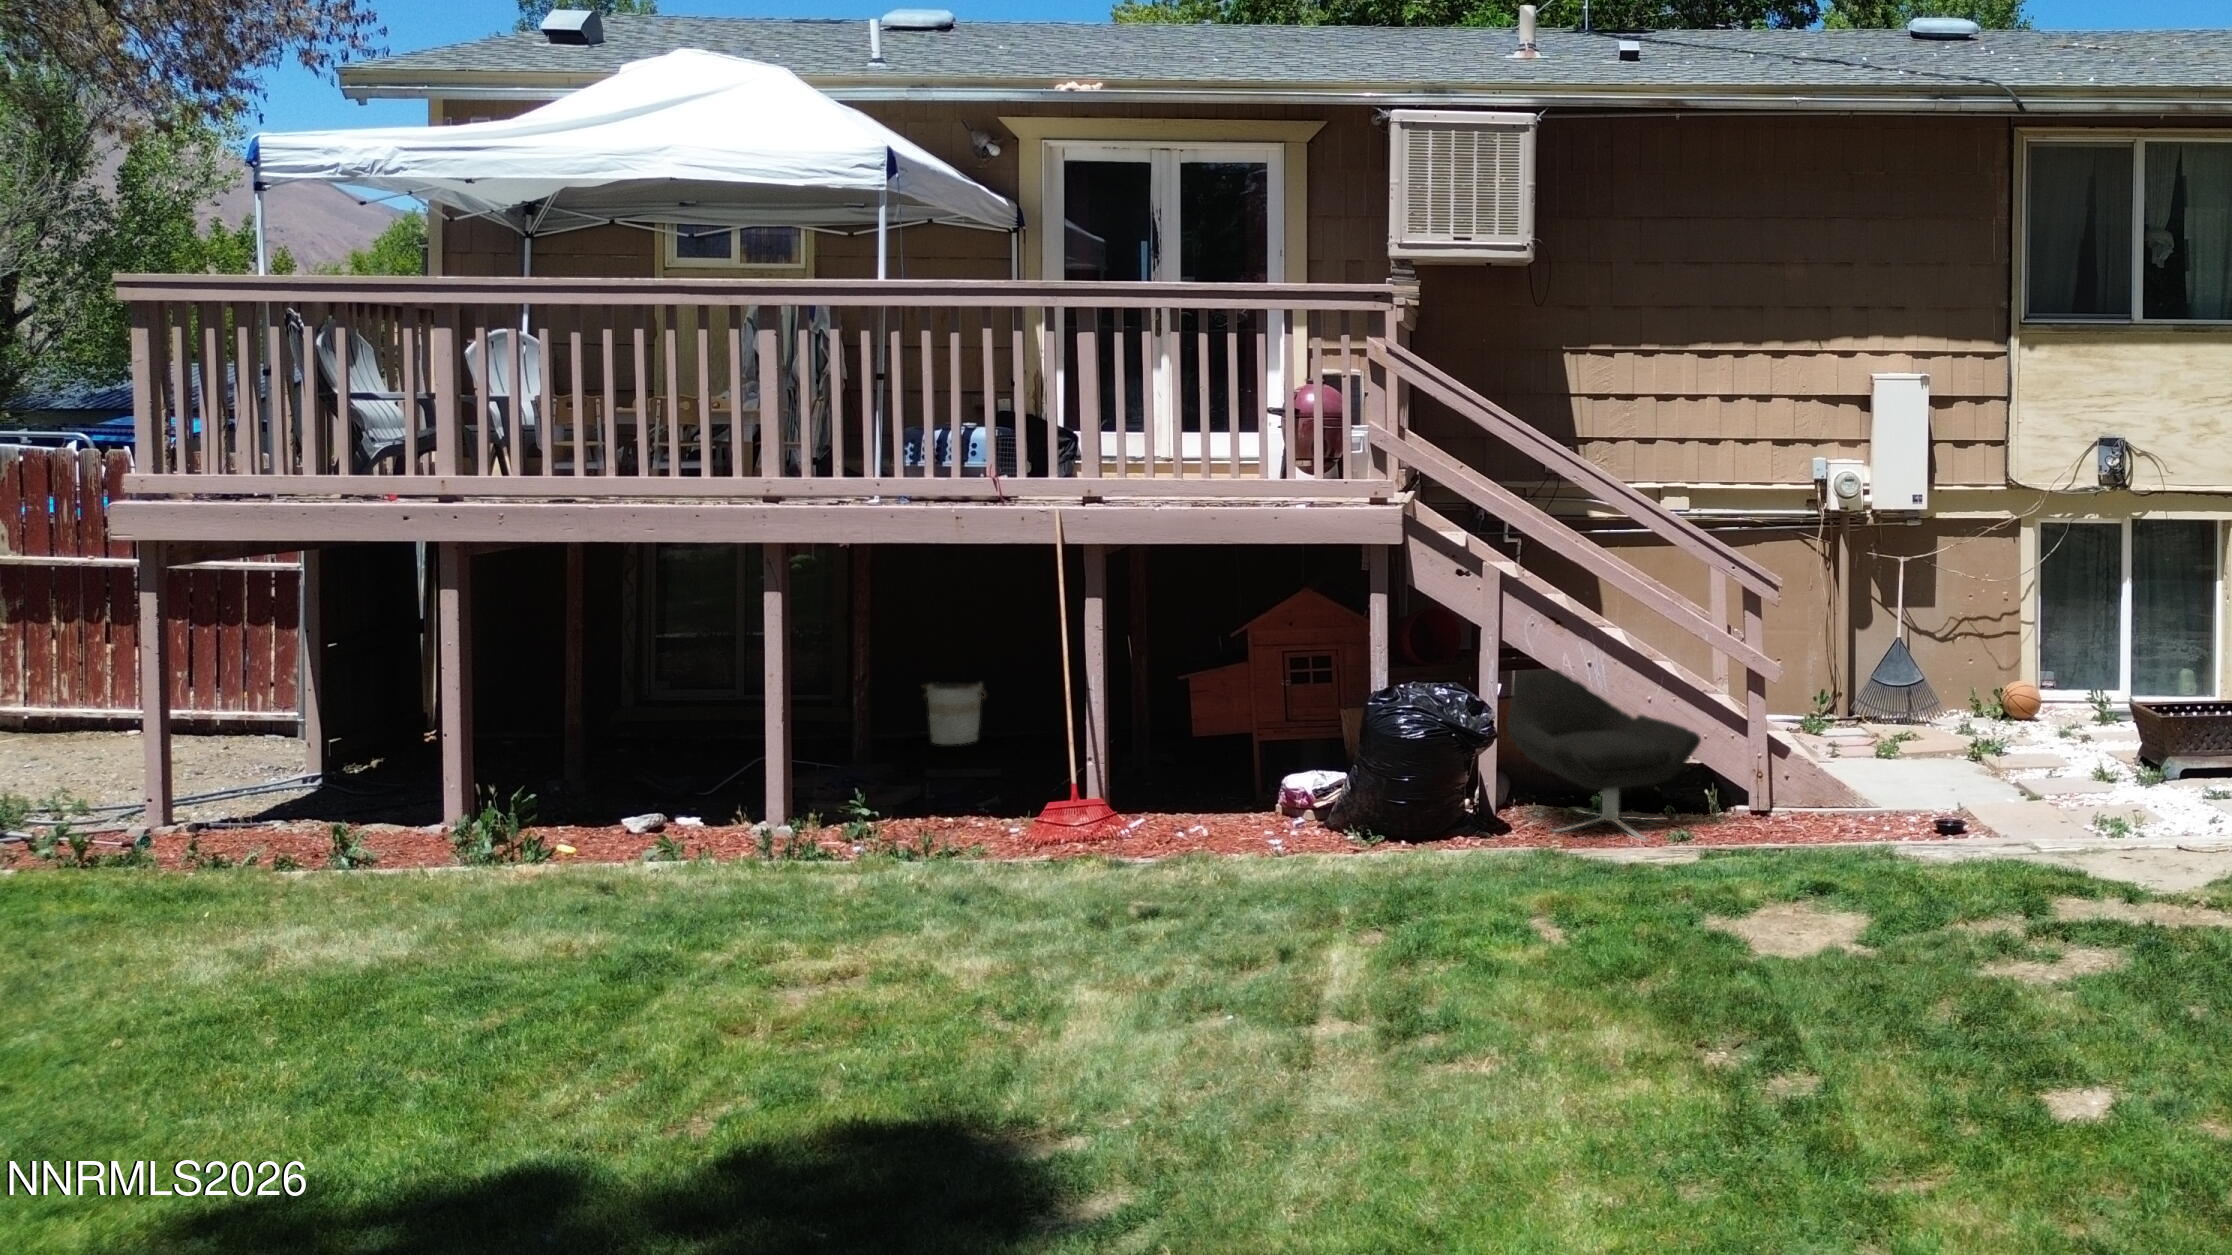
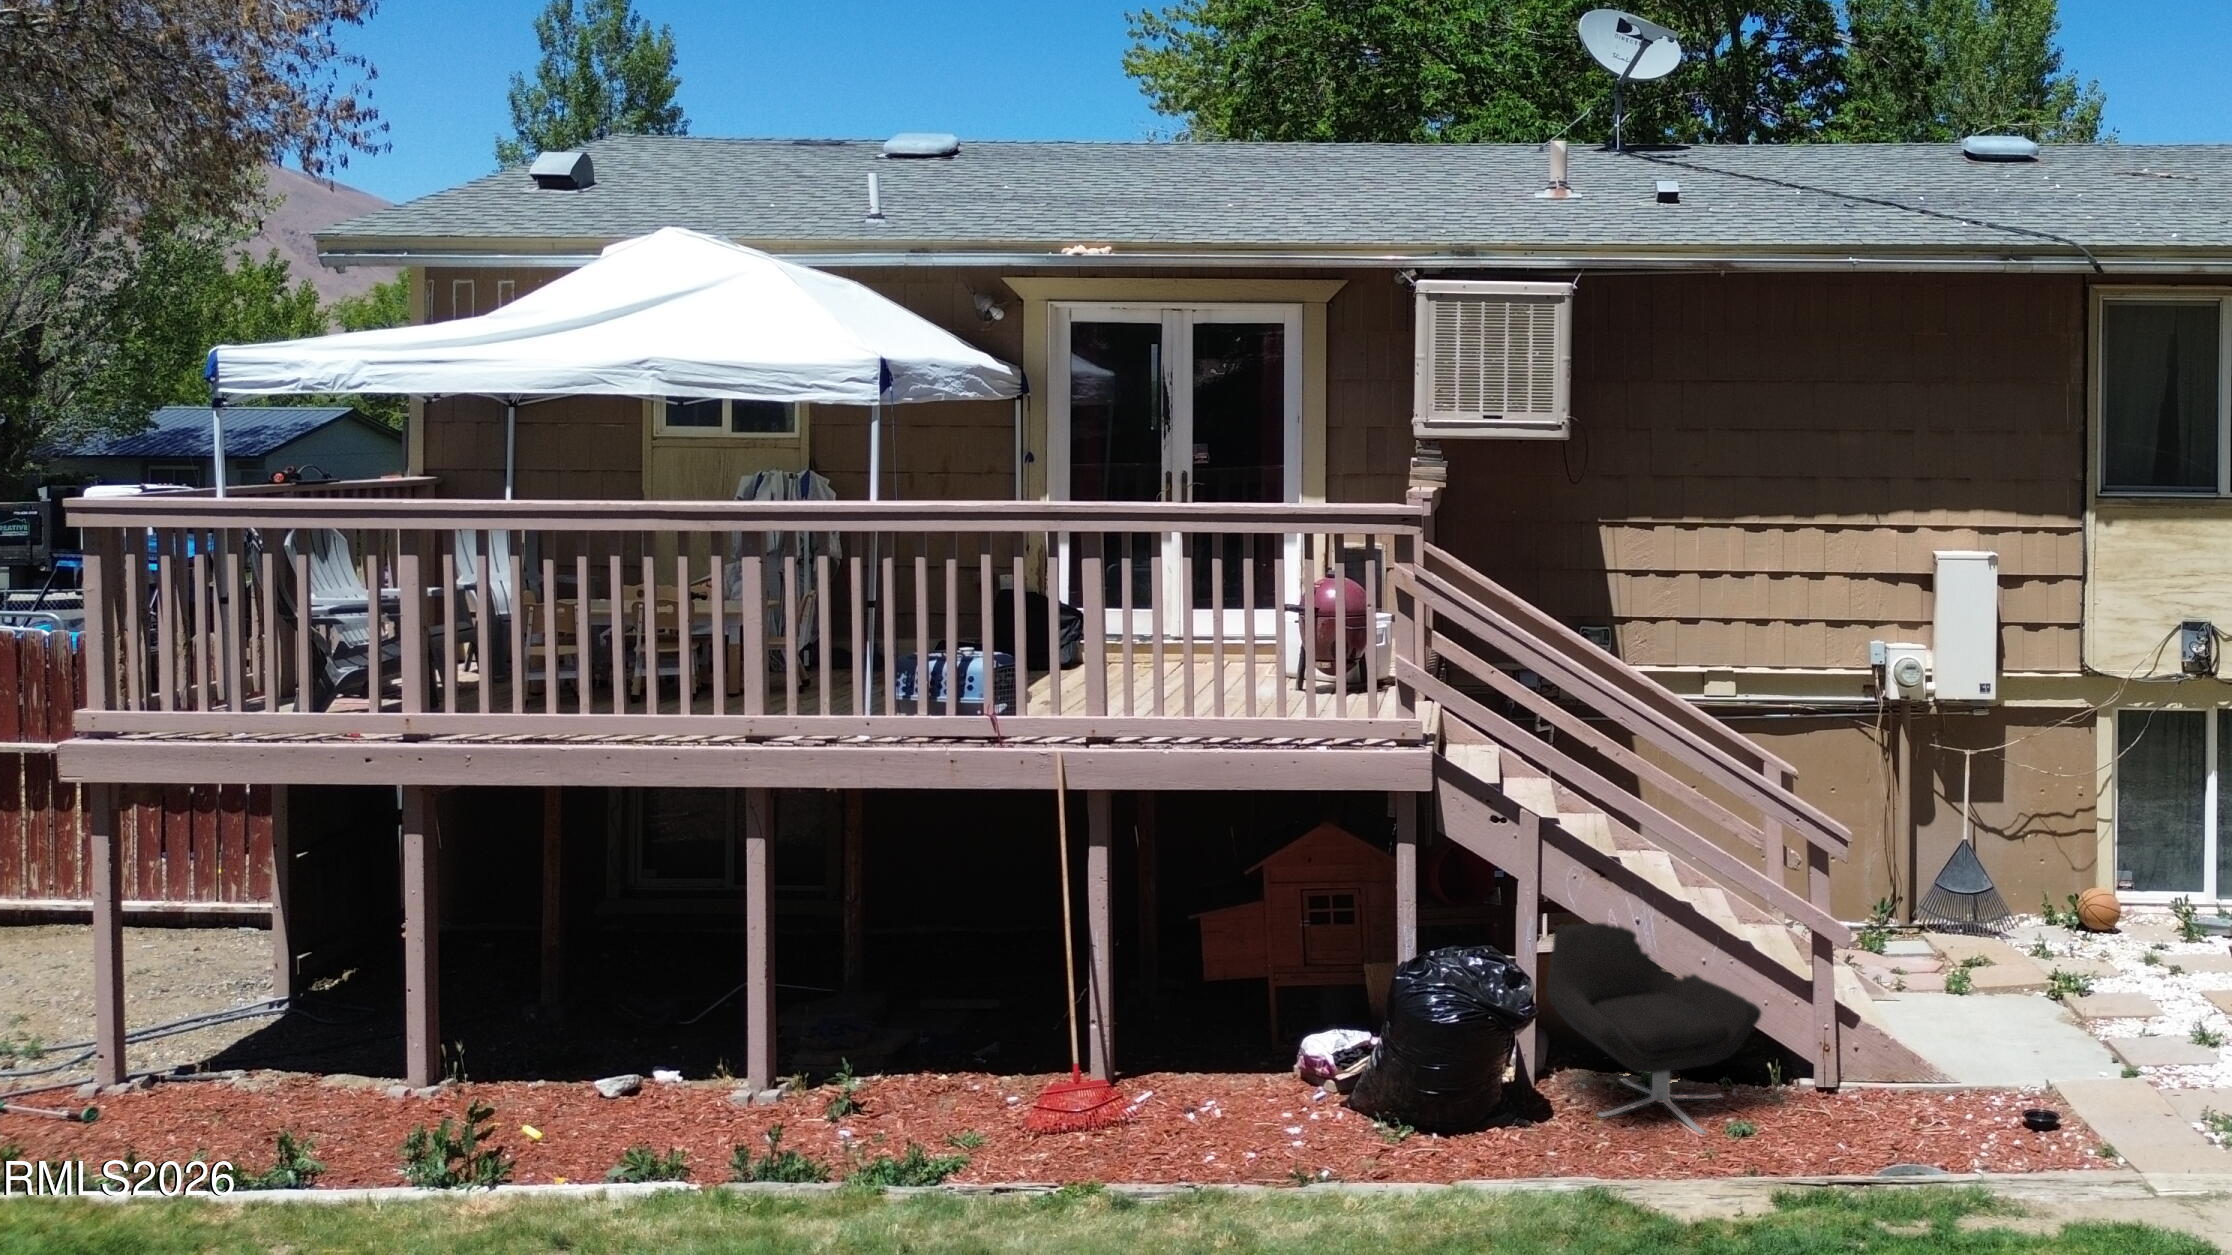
bucket: present [924,684,985,744] -> none [917,876,985,948]

